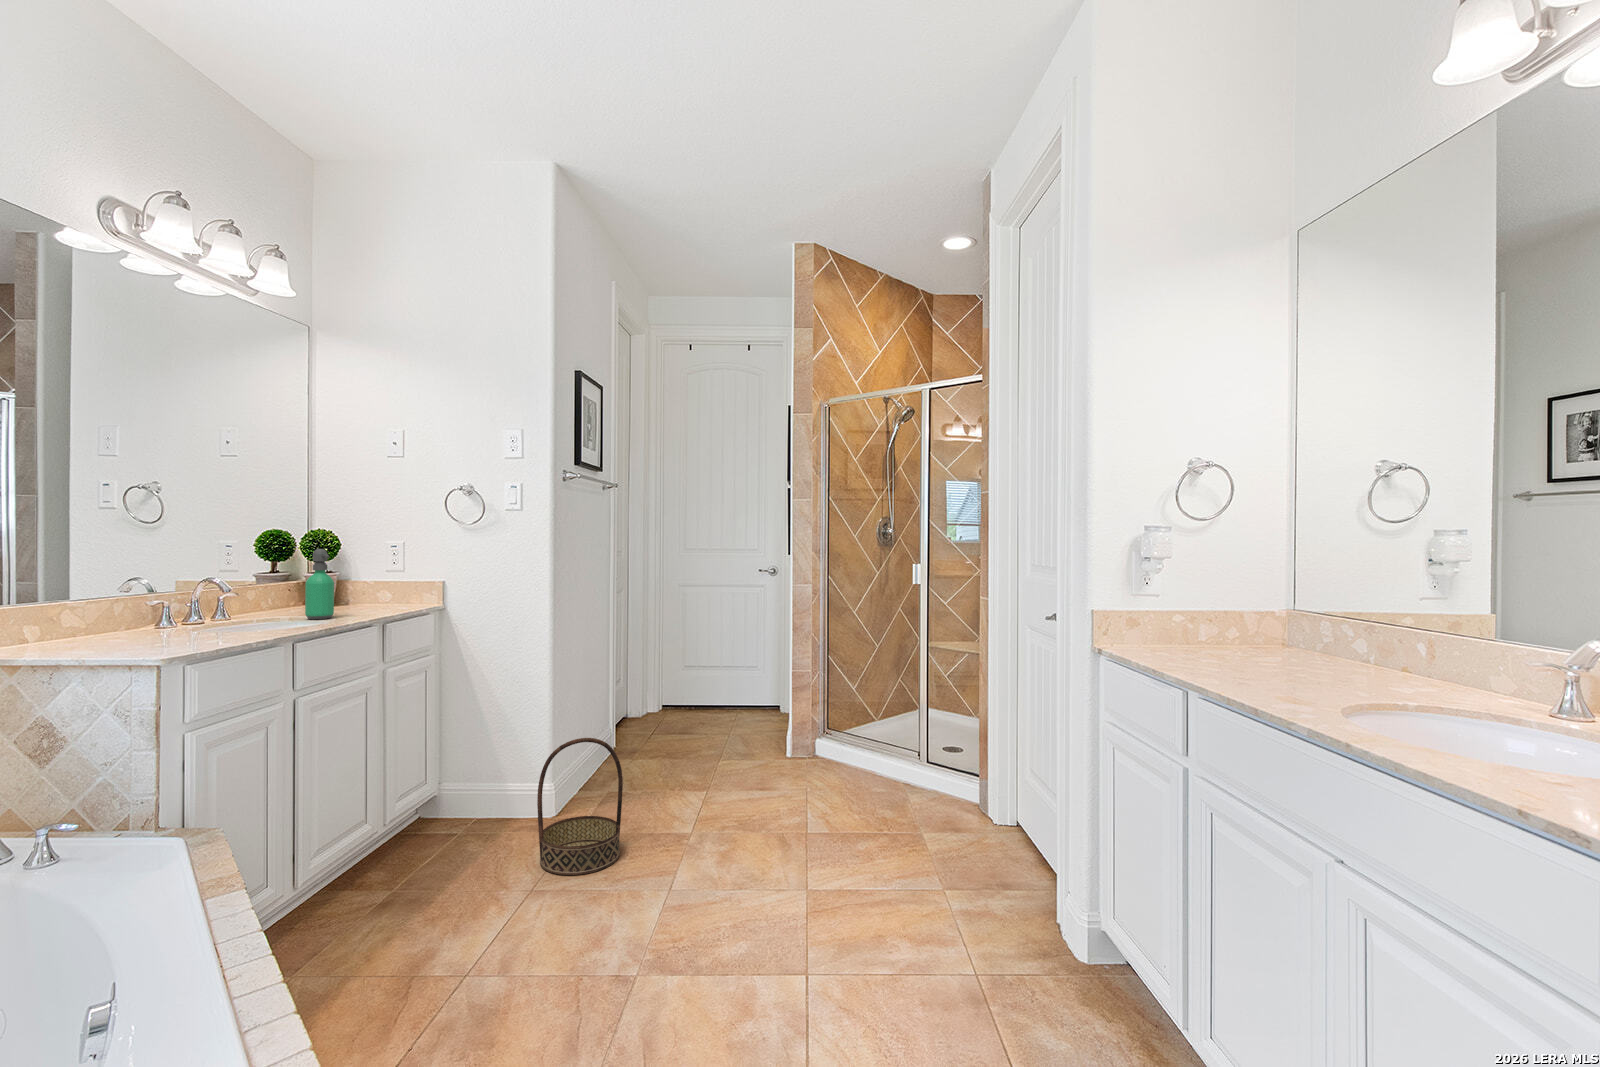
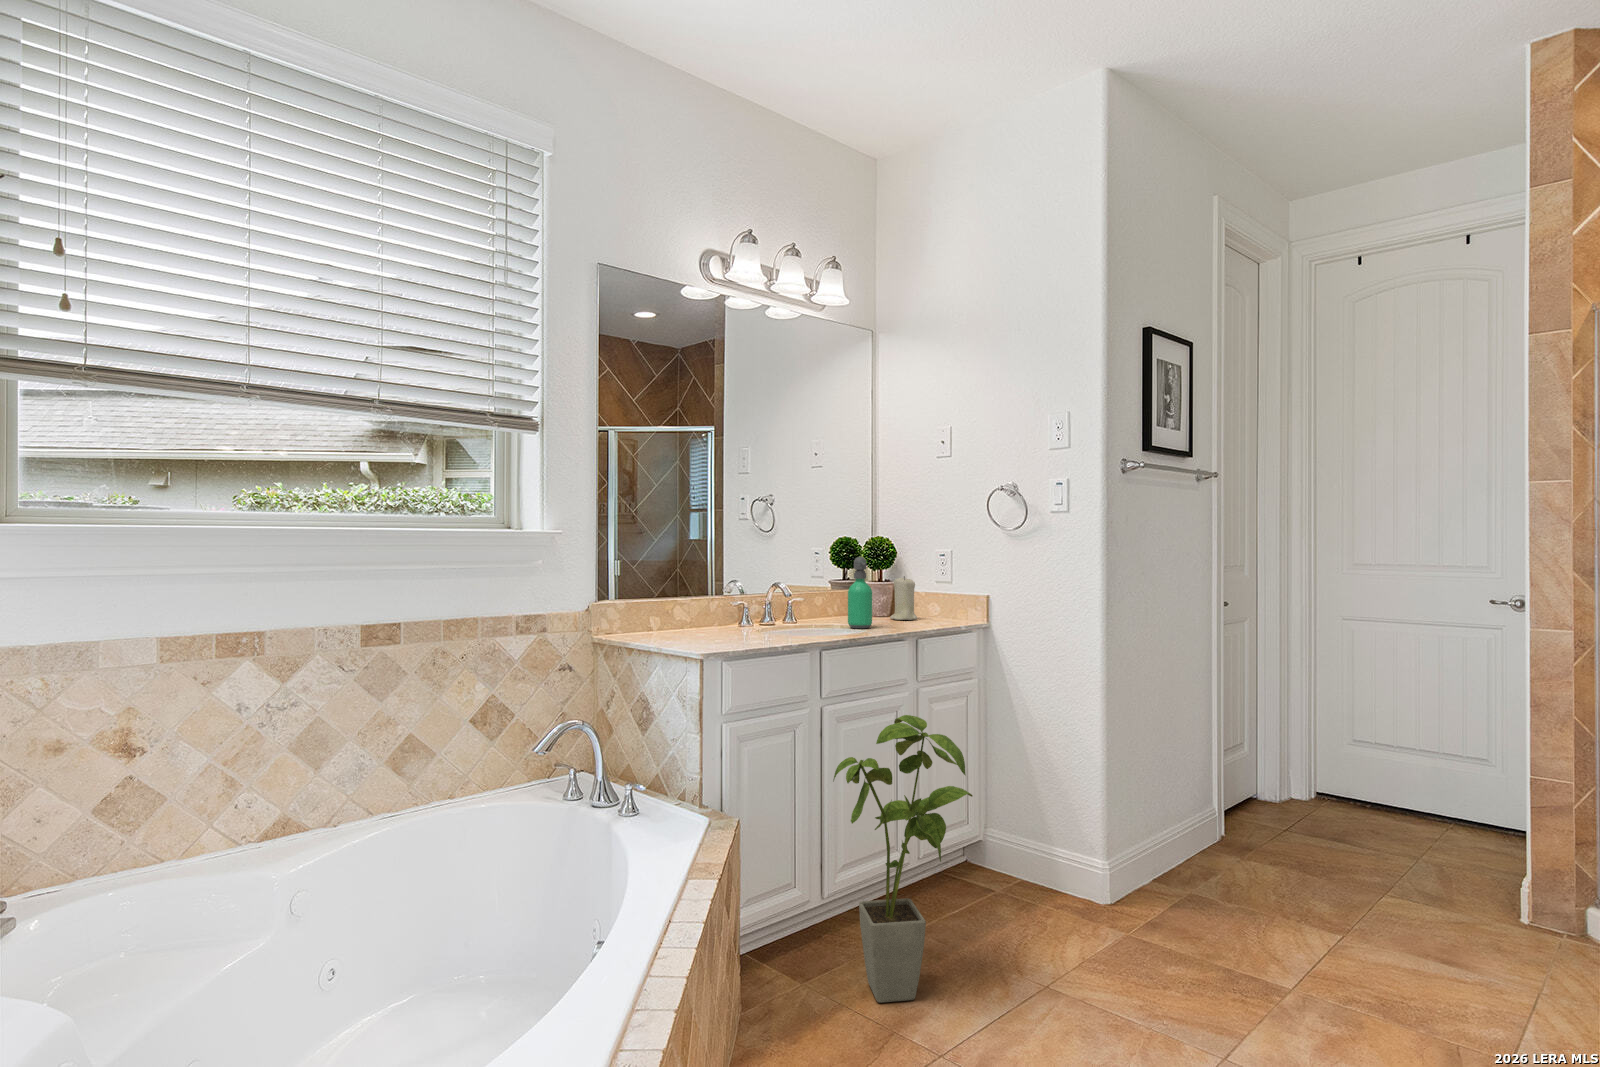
candle: none [338,566,369,609] -> present [890,576,917,620]
house plant: none [329,692,478,962] -> present [833,715,973,1003]
basket: present [537,738,623,875] -> none [1068,807,1183,988]

